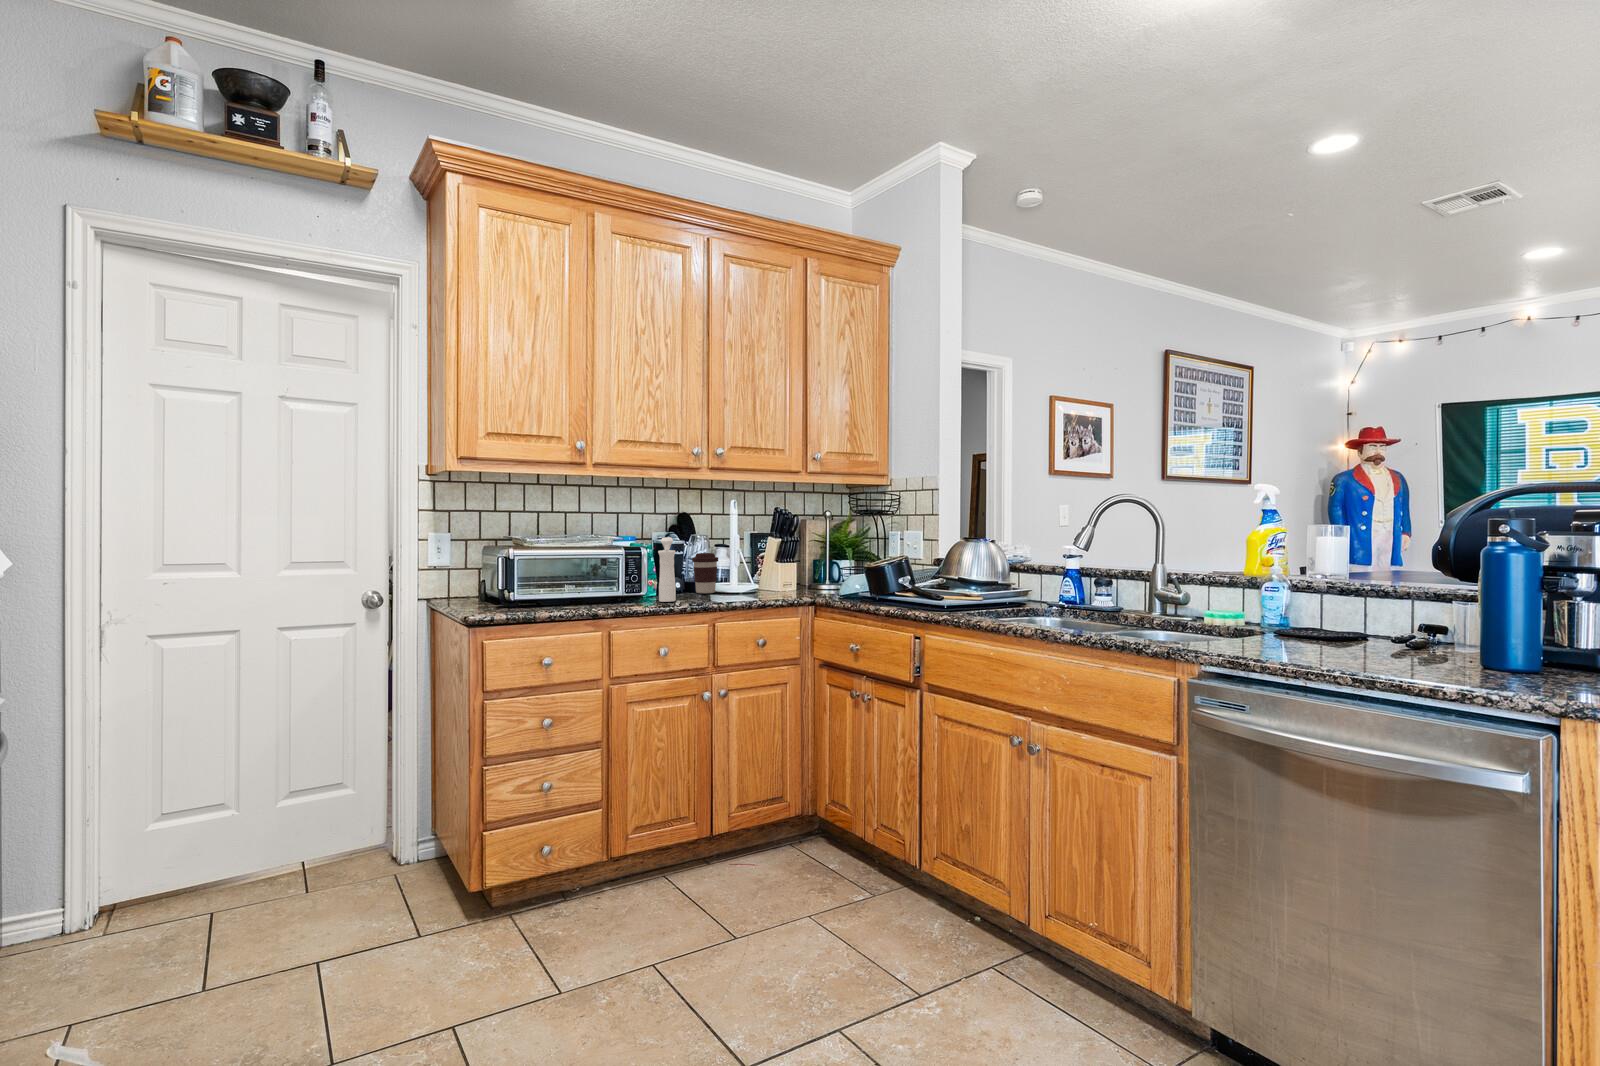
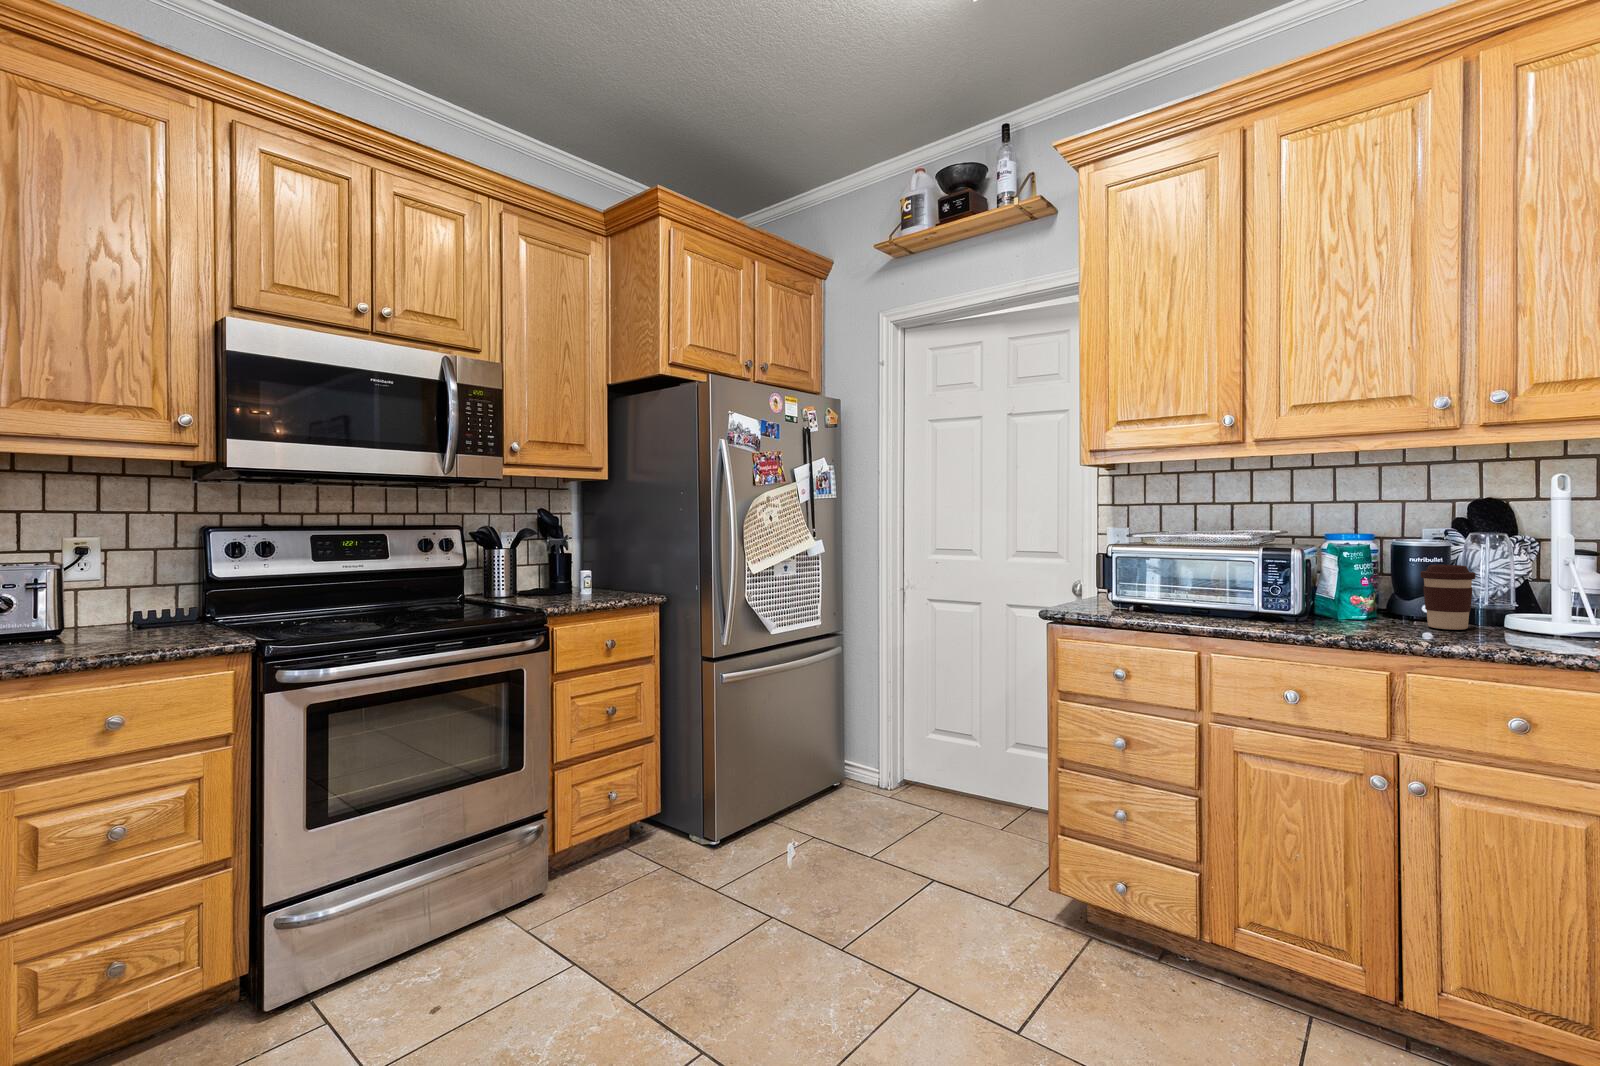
pepper mill: present [658,537,676,602] -> none [1319,538,1372,631]

